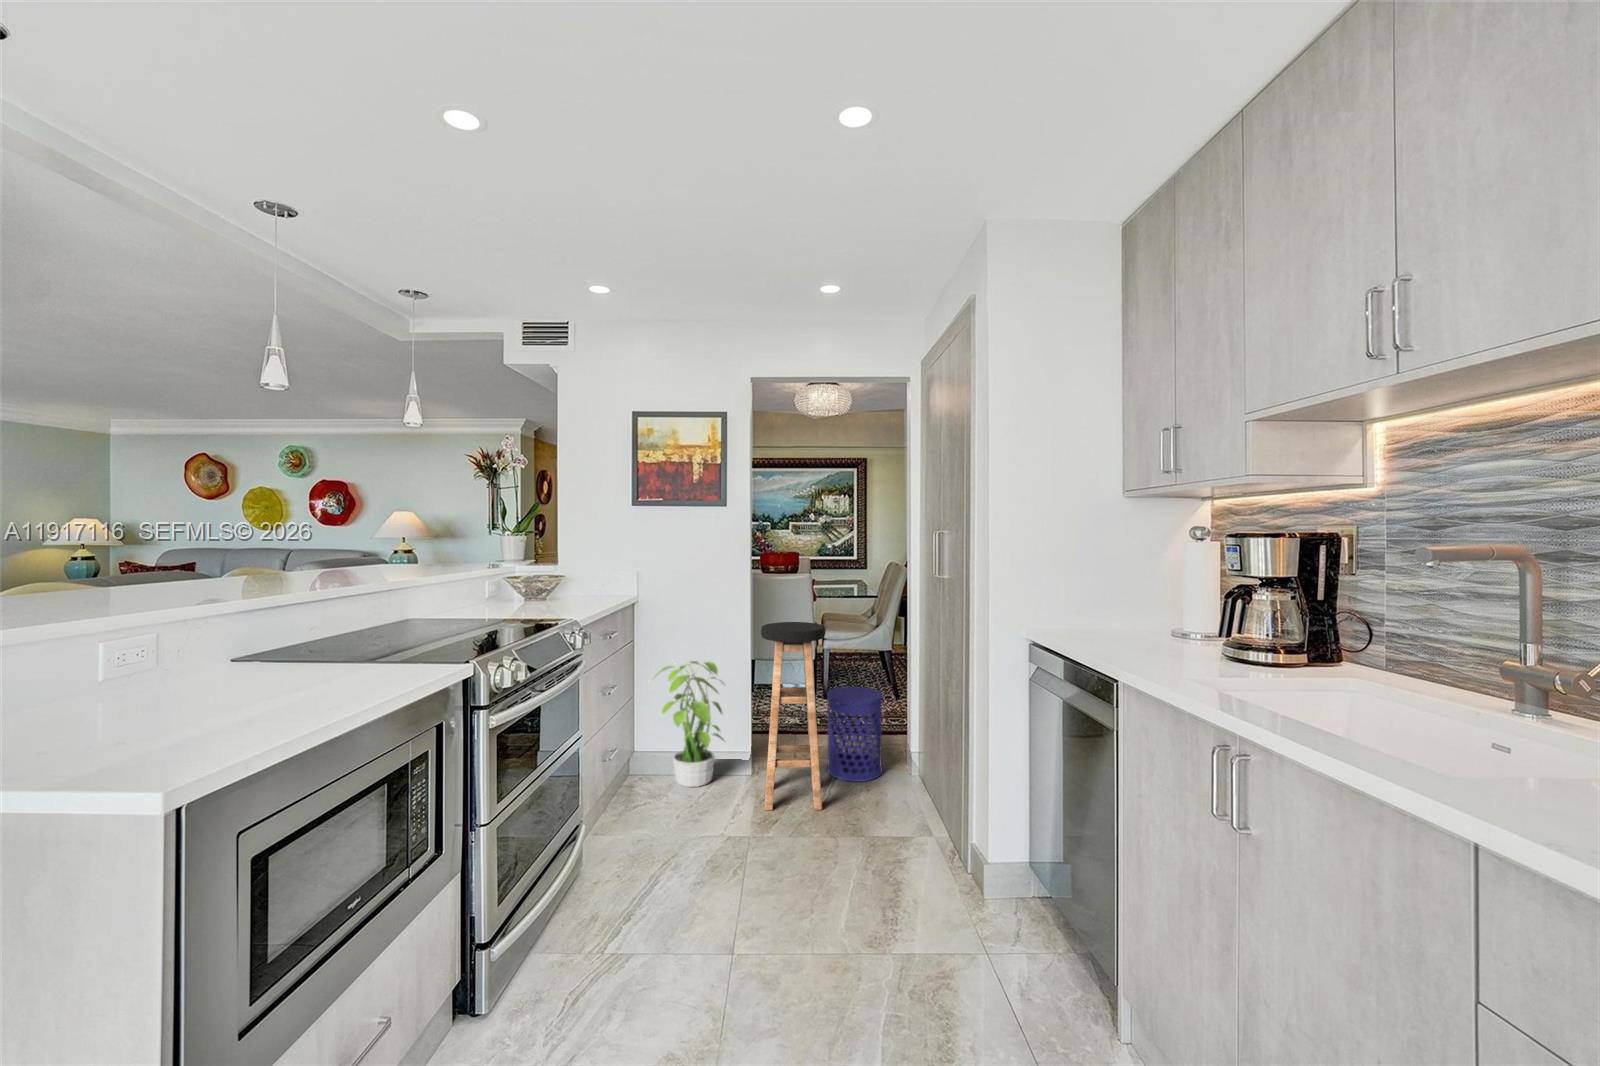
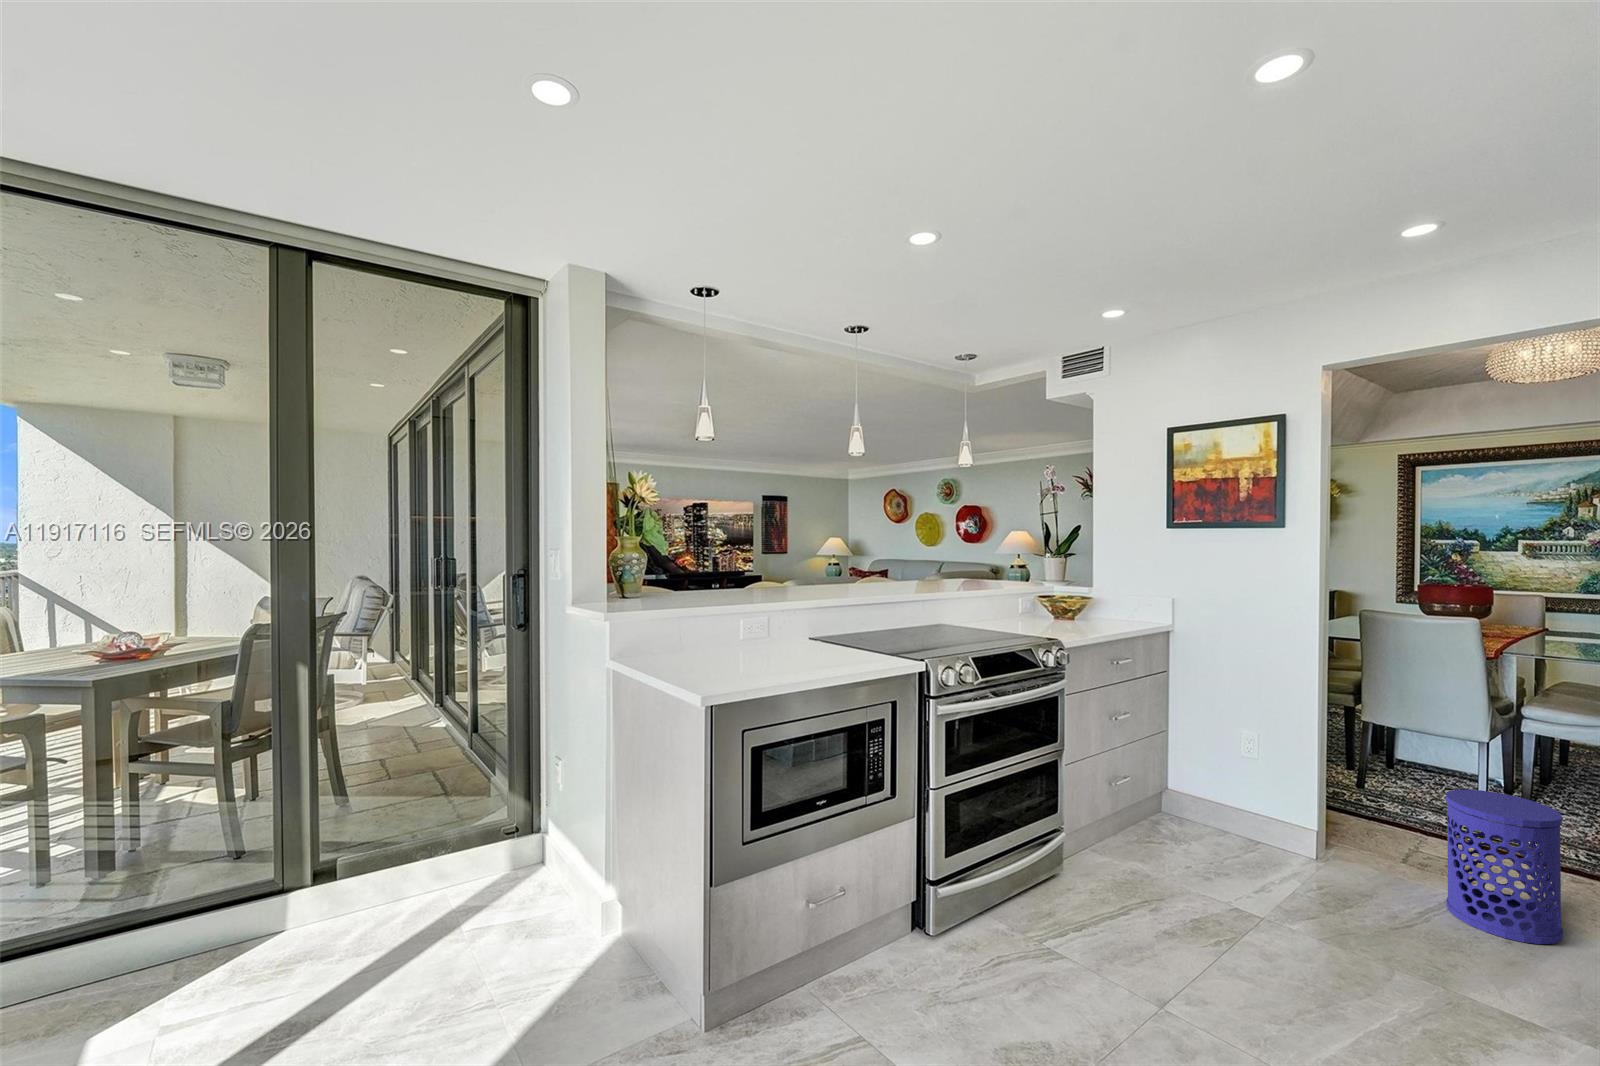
bar stool: present [761,622,825,810] -> none [1302,678,1413,940]
potted plant: present [650,661,724,787] -> none [1176,700,1283,855]

